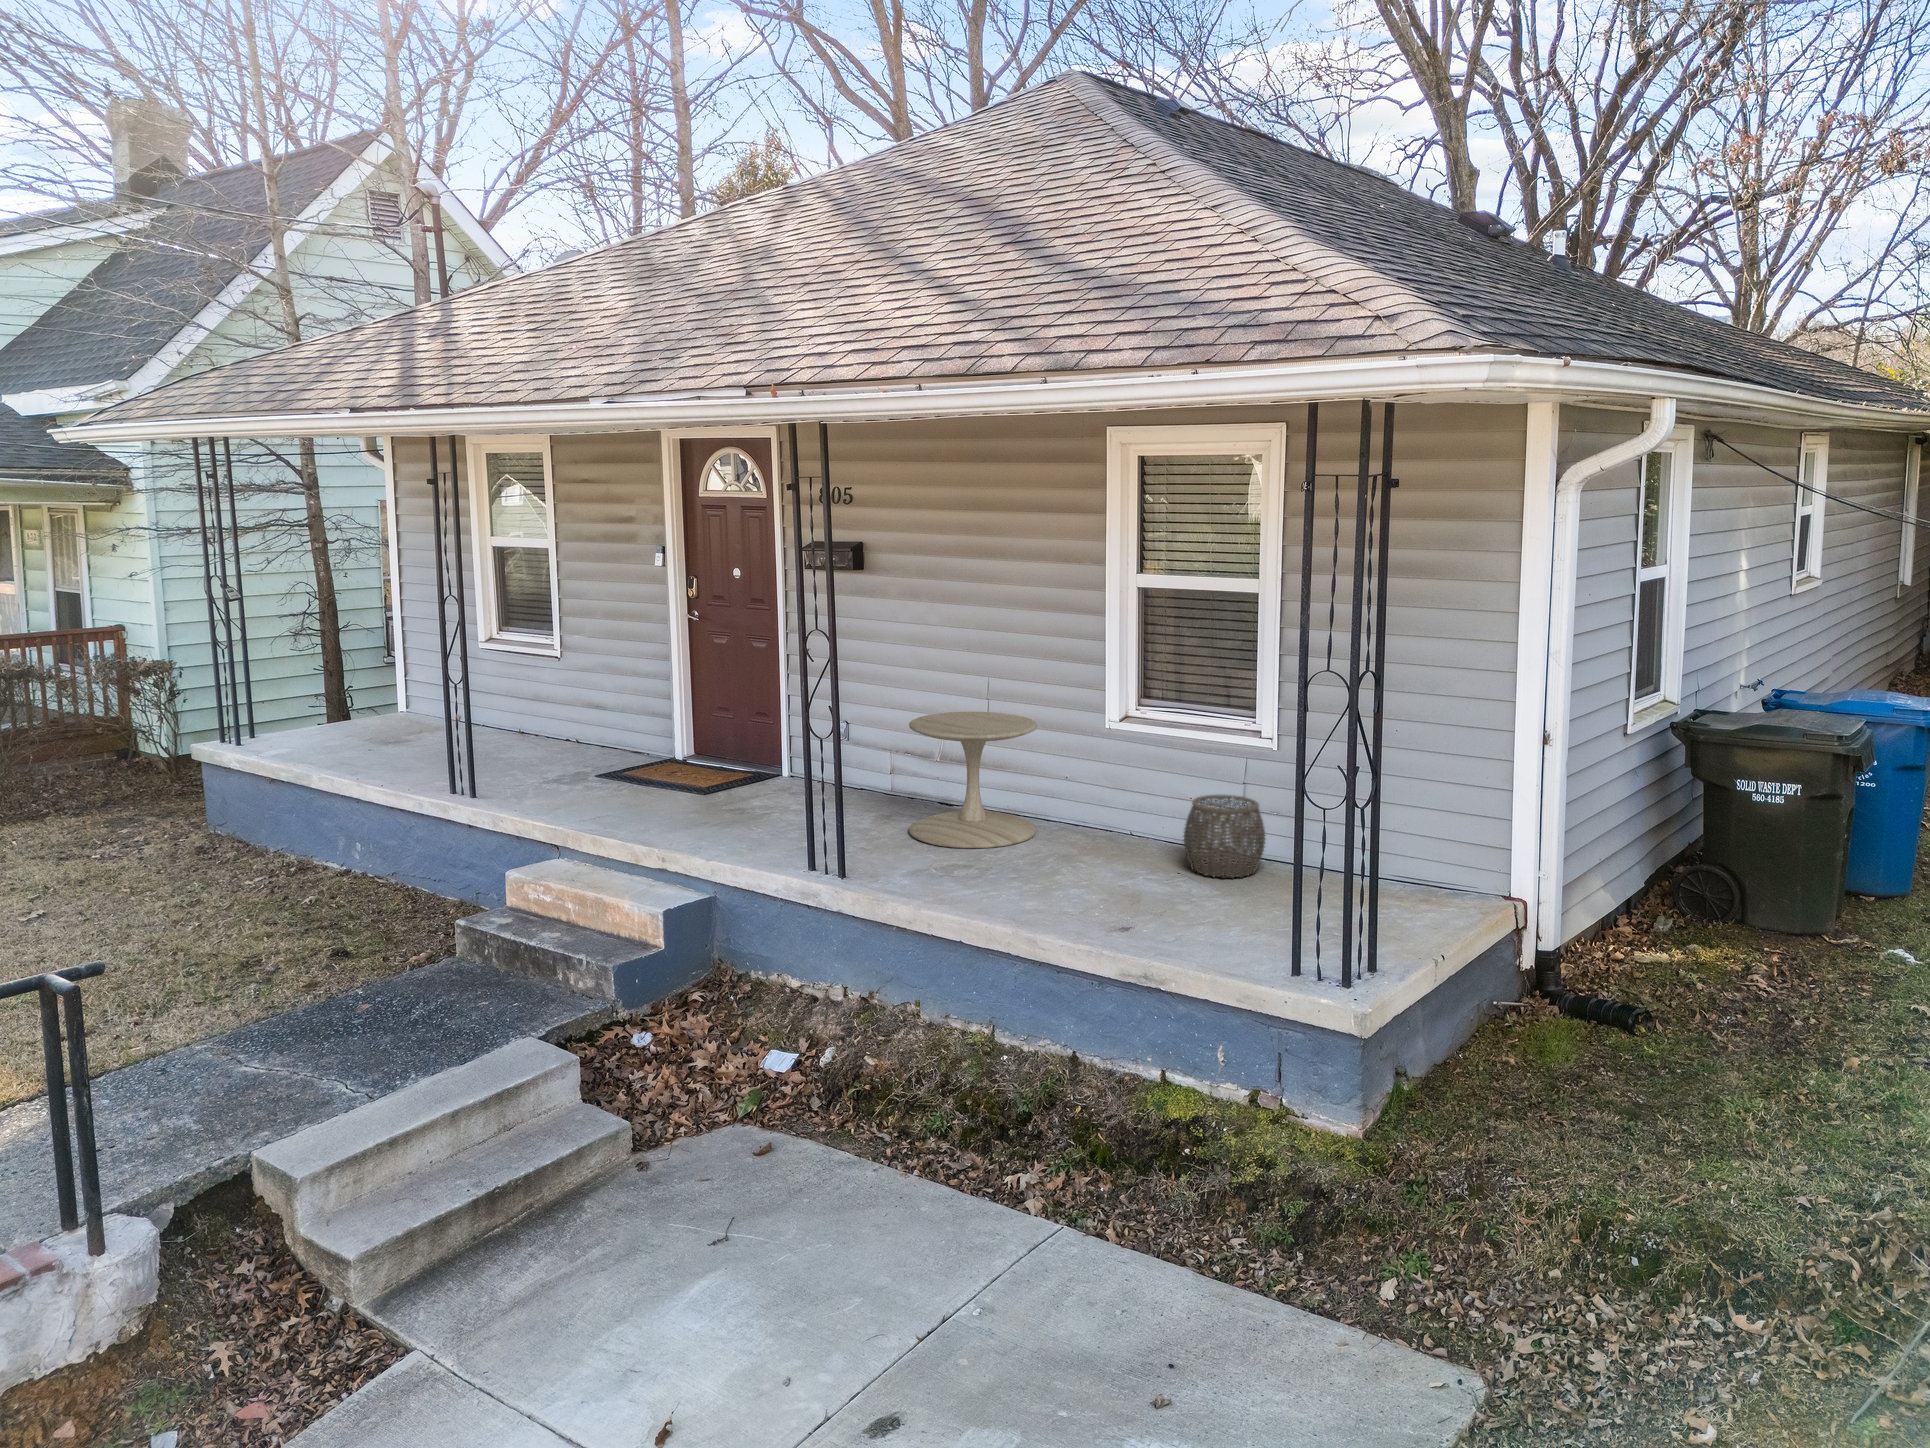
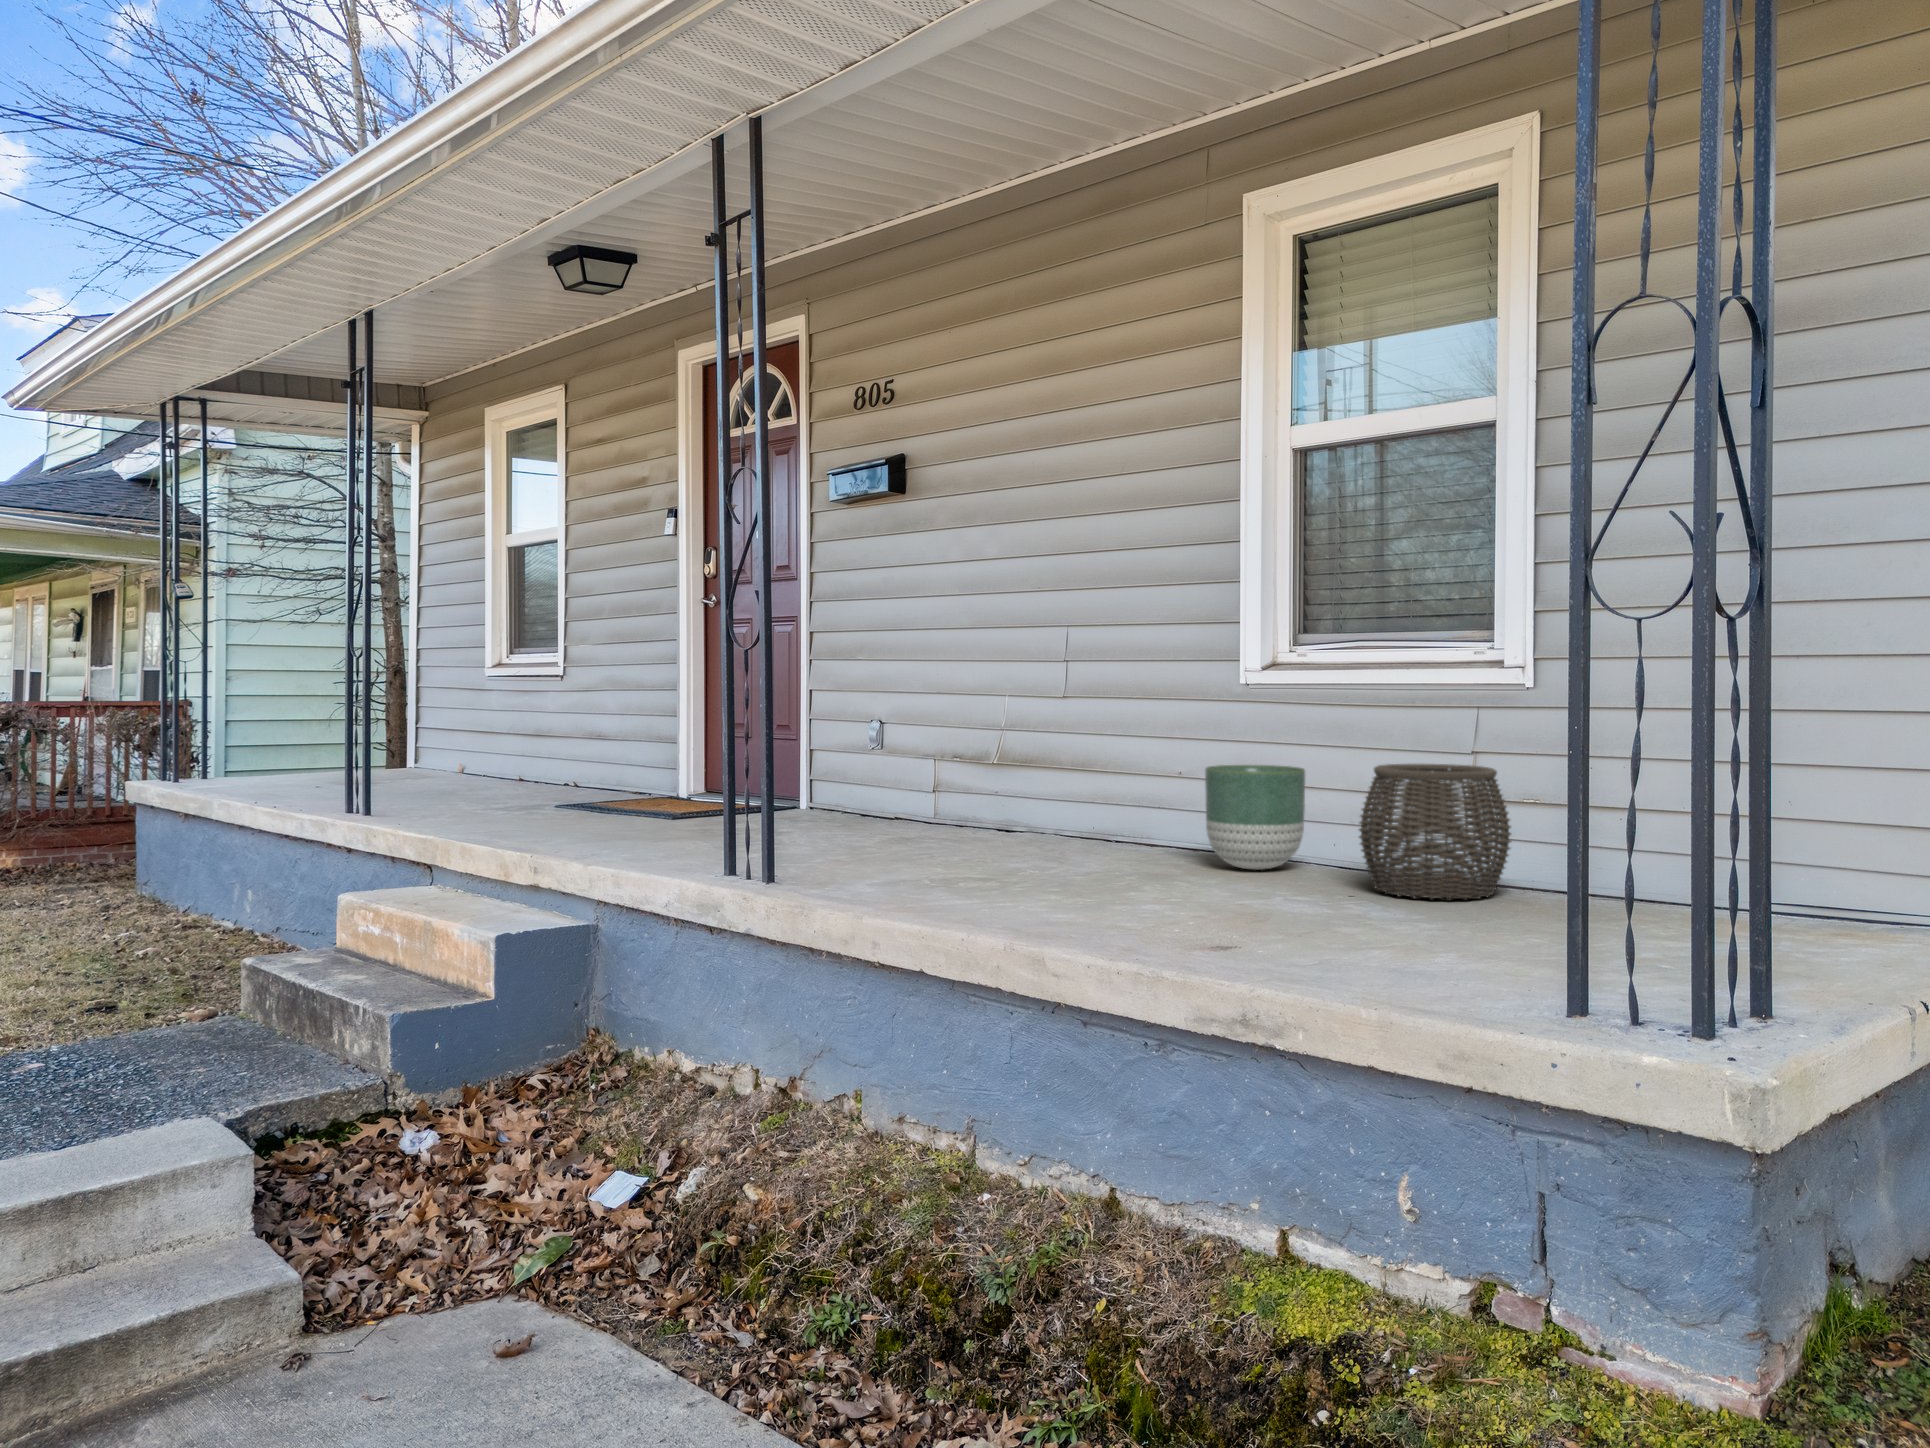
side table: present [909,712,1037,848] -> none [926,674,1129,865]
planter: none [1090,783,1149,849] -> present [1205,765,1305,870]

